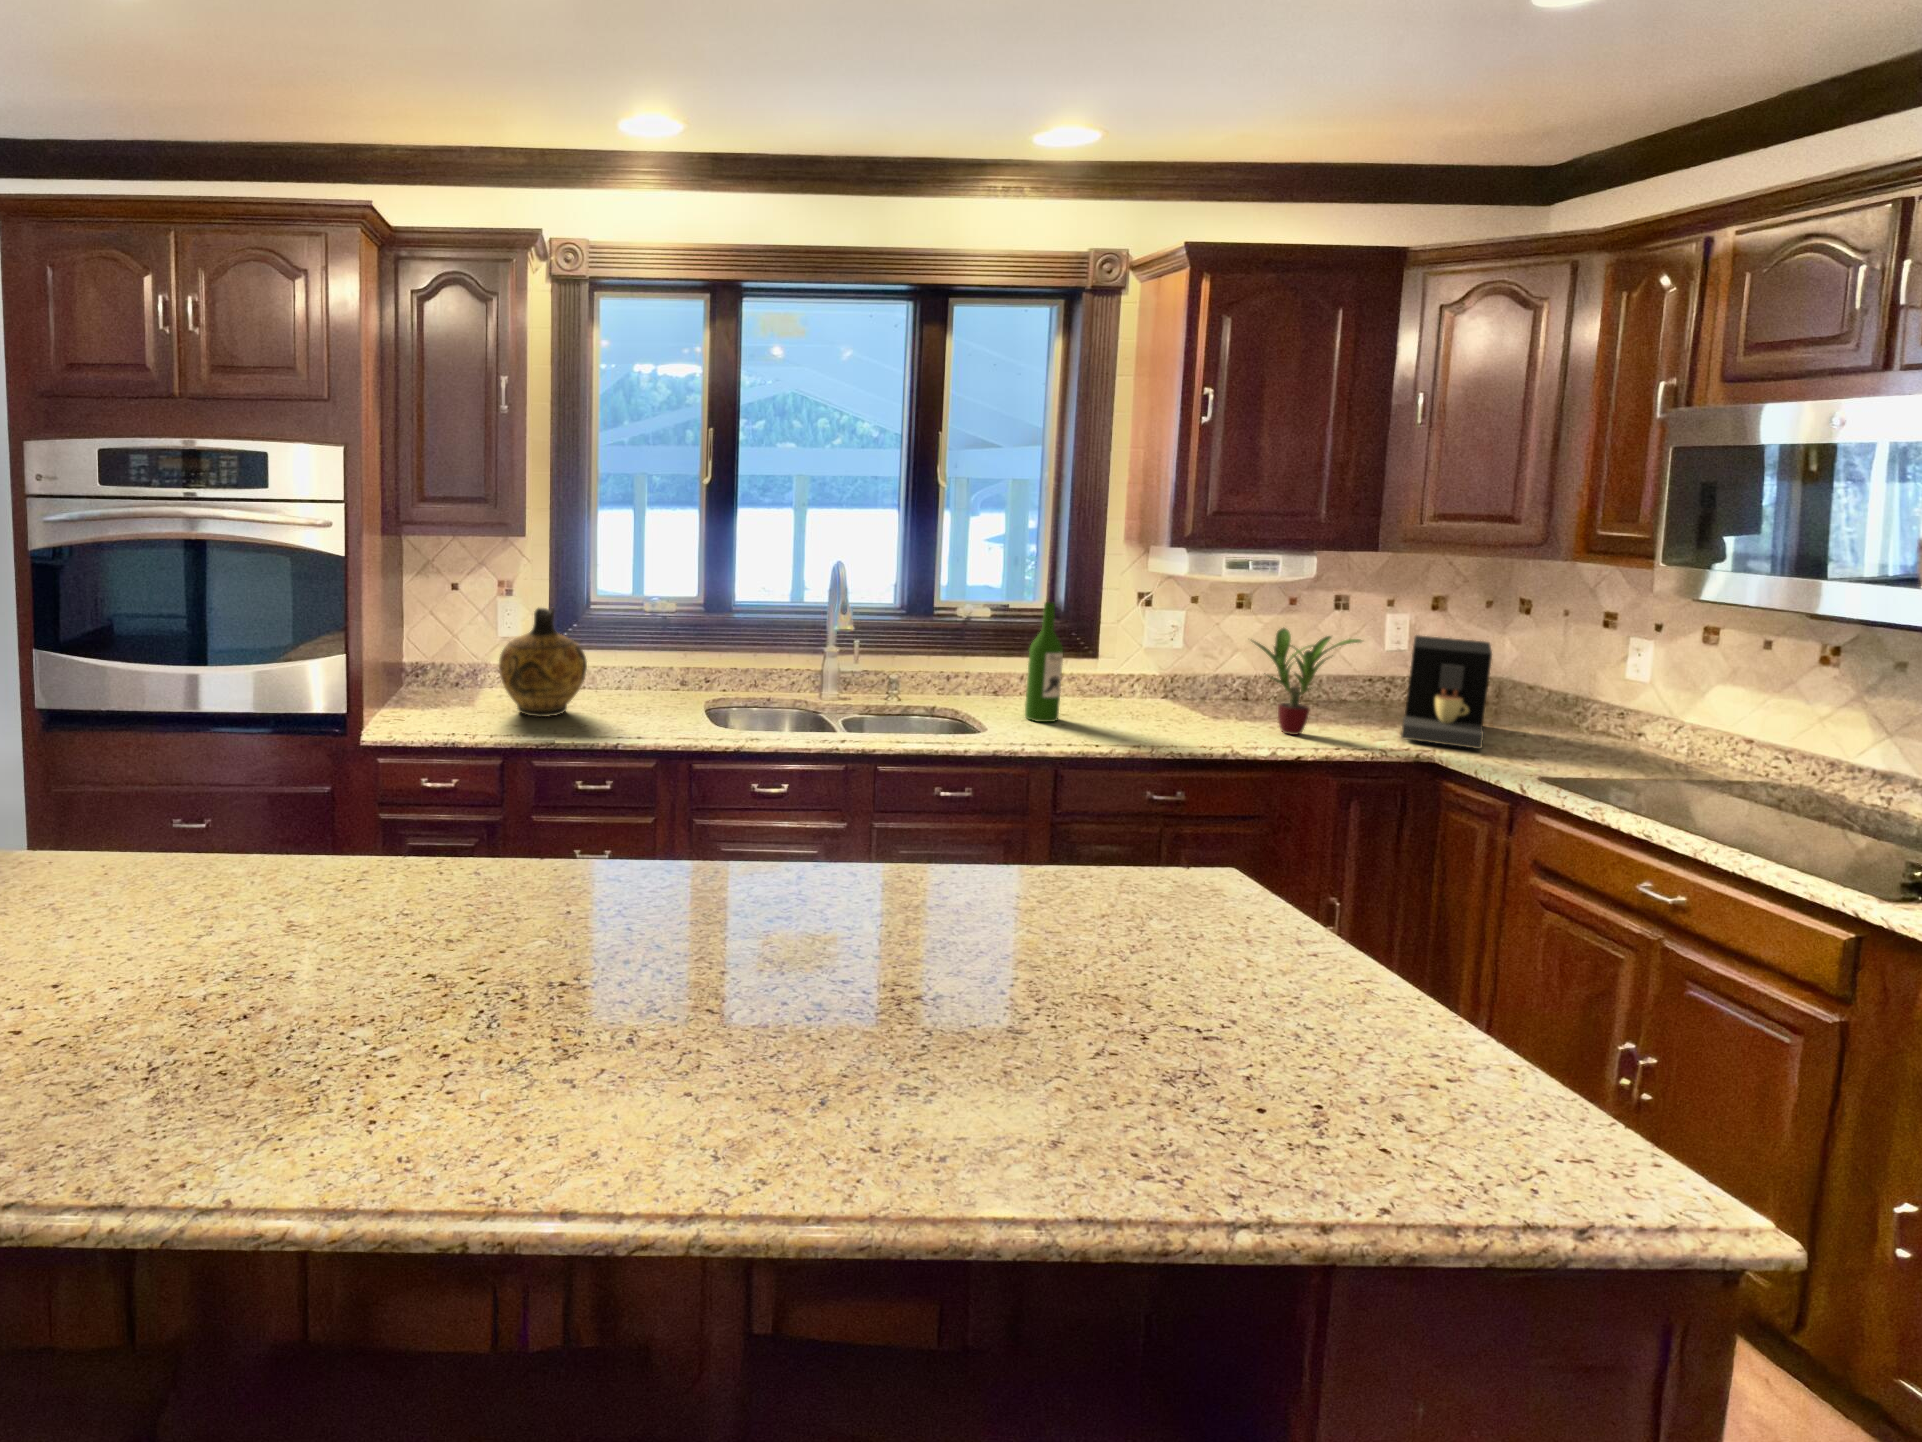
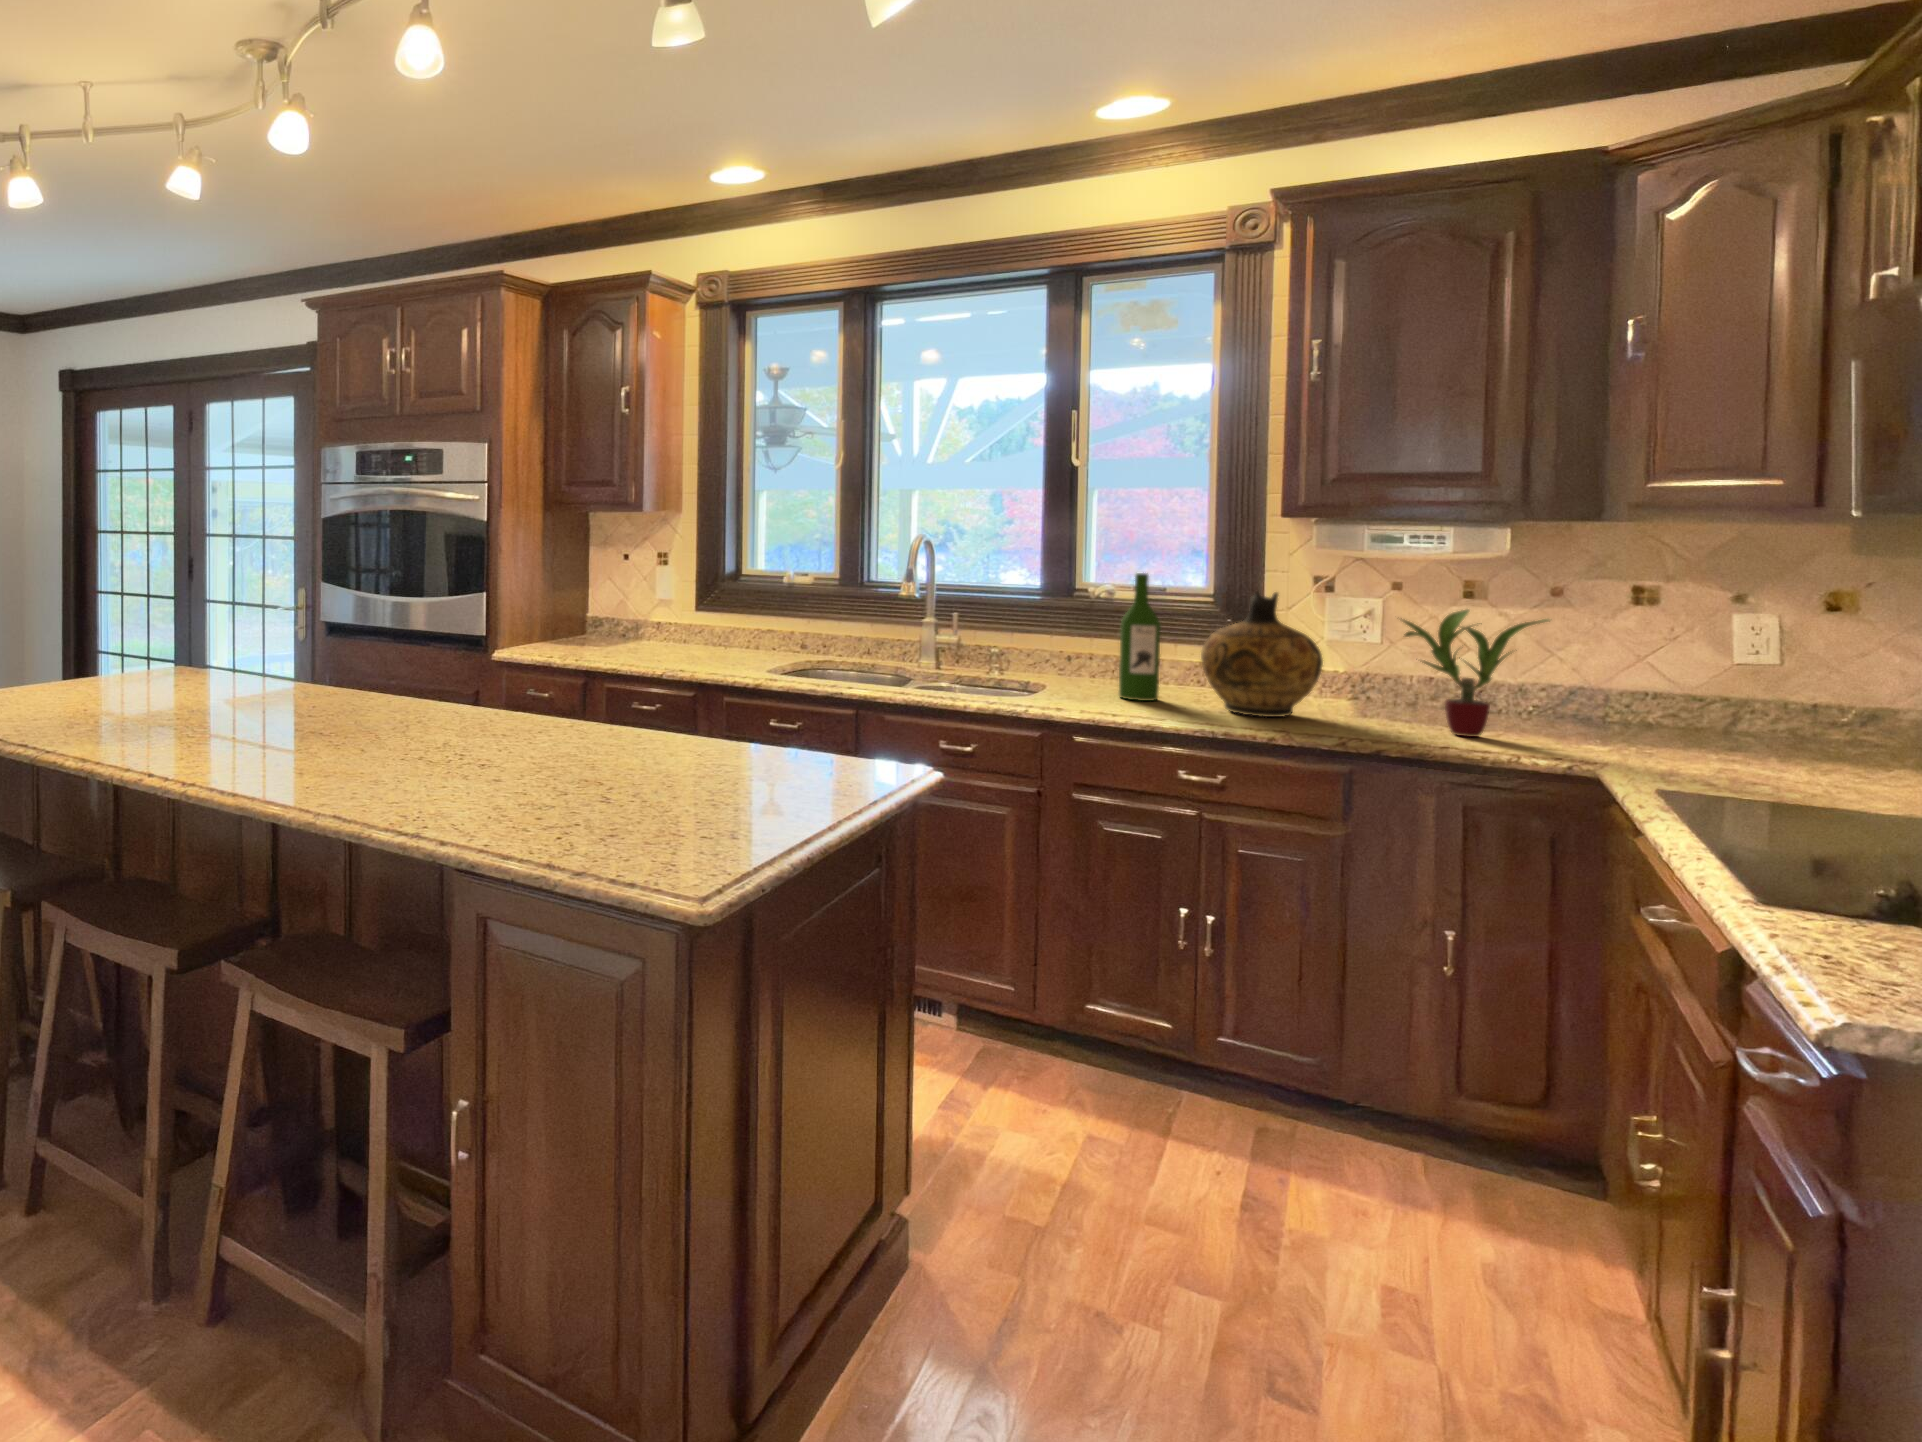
ceramic jug: present [499,608,587,717] -> present [1201,592,1323,717]
coffee maker: present [1401,635,1492,749] -> none [1634,634,1865,771]

